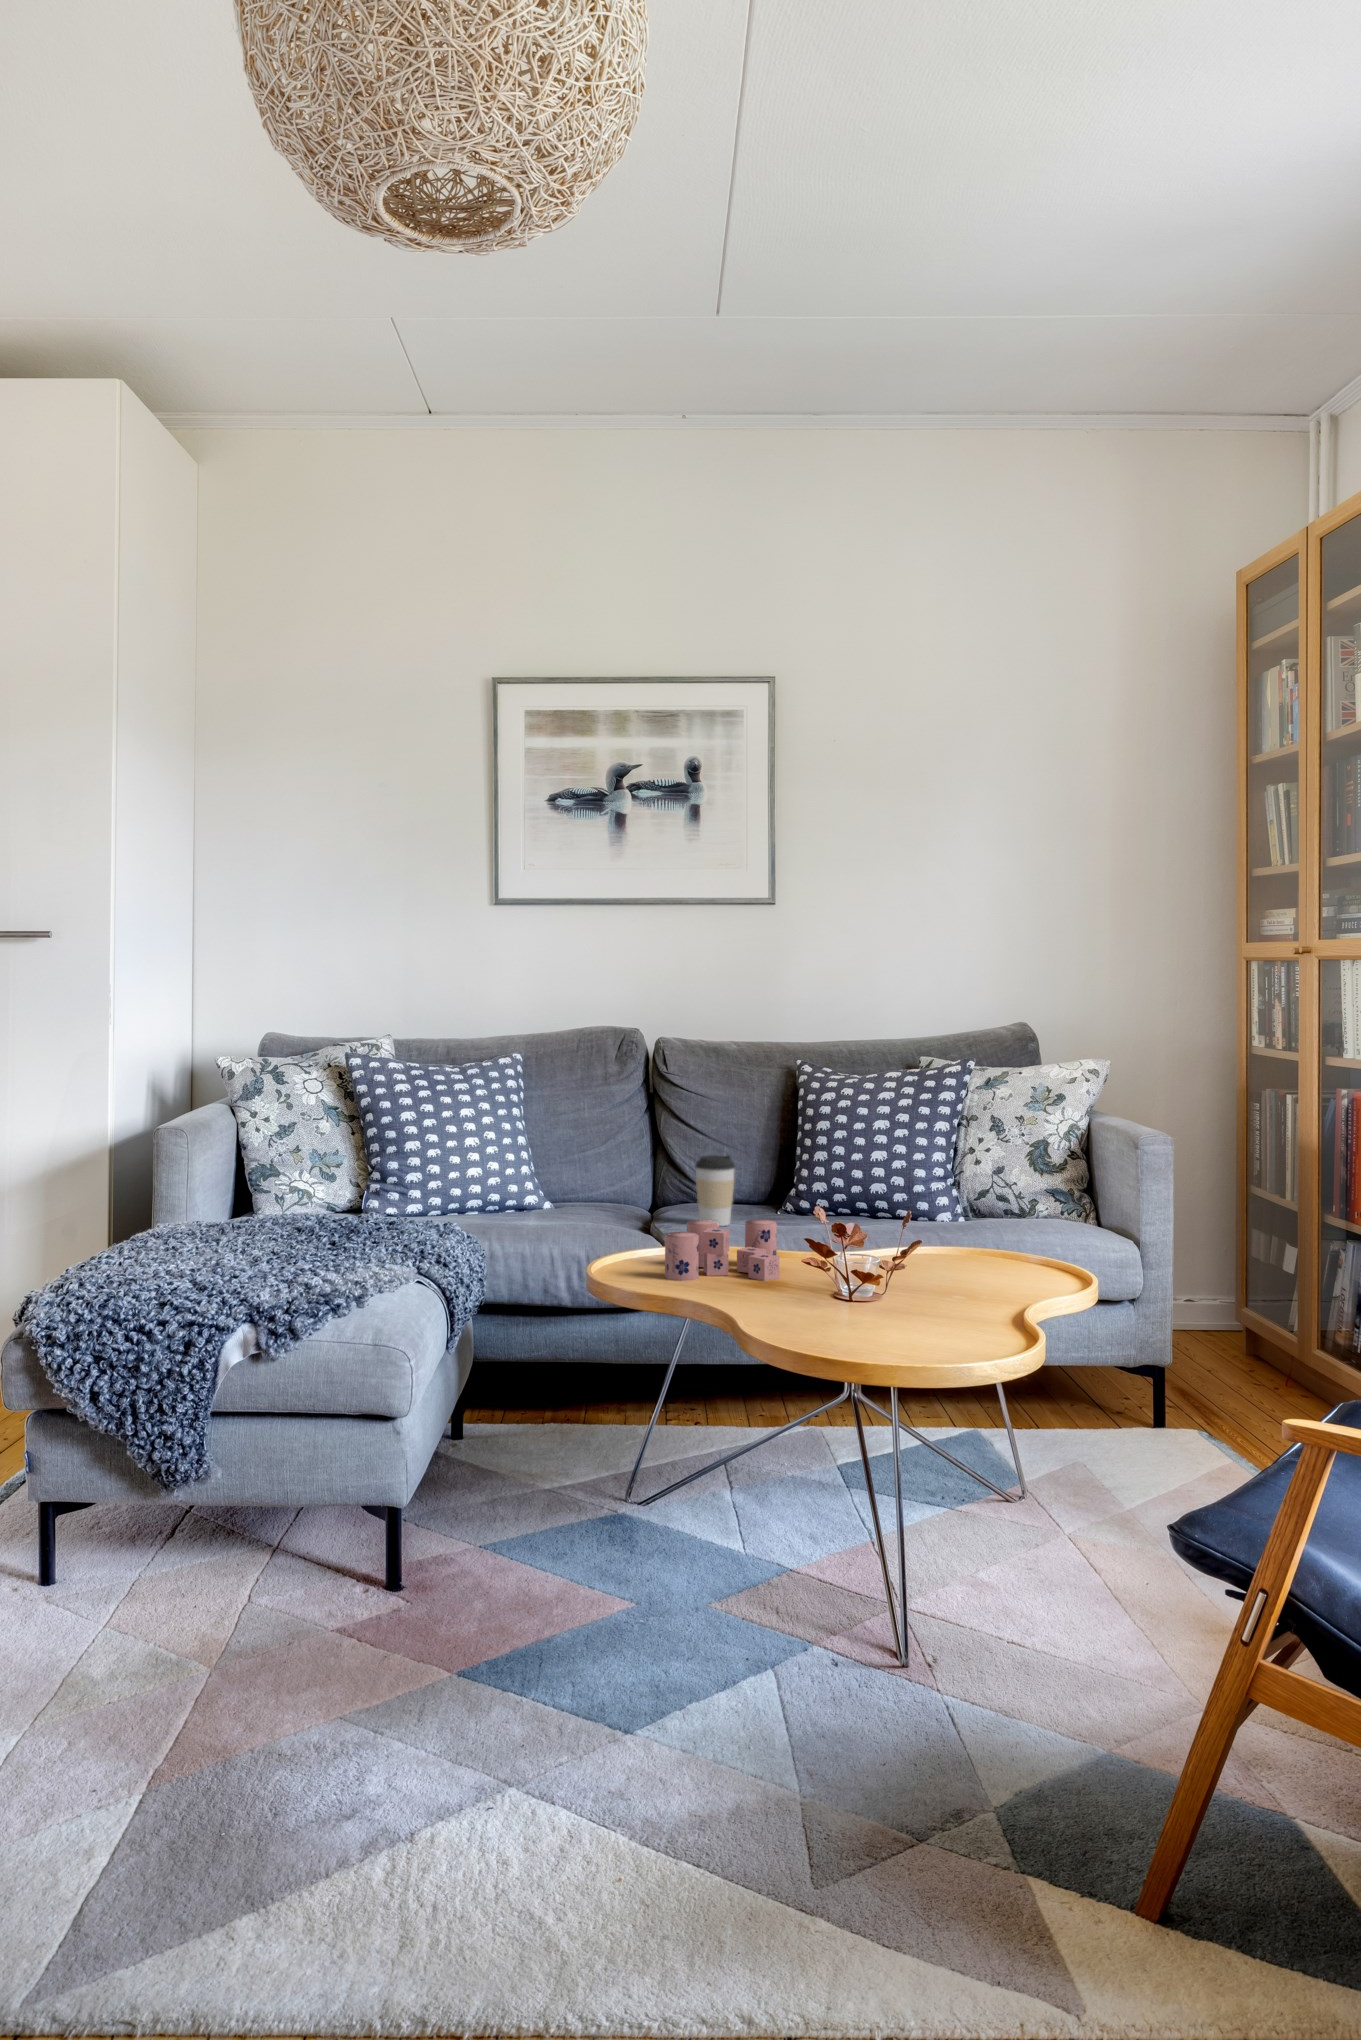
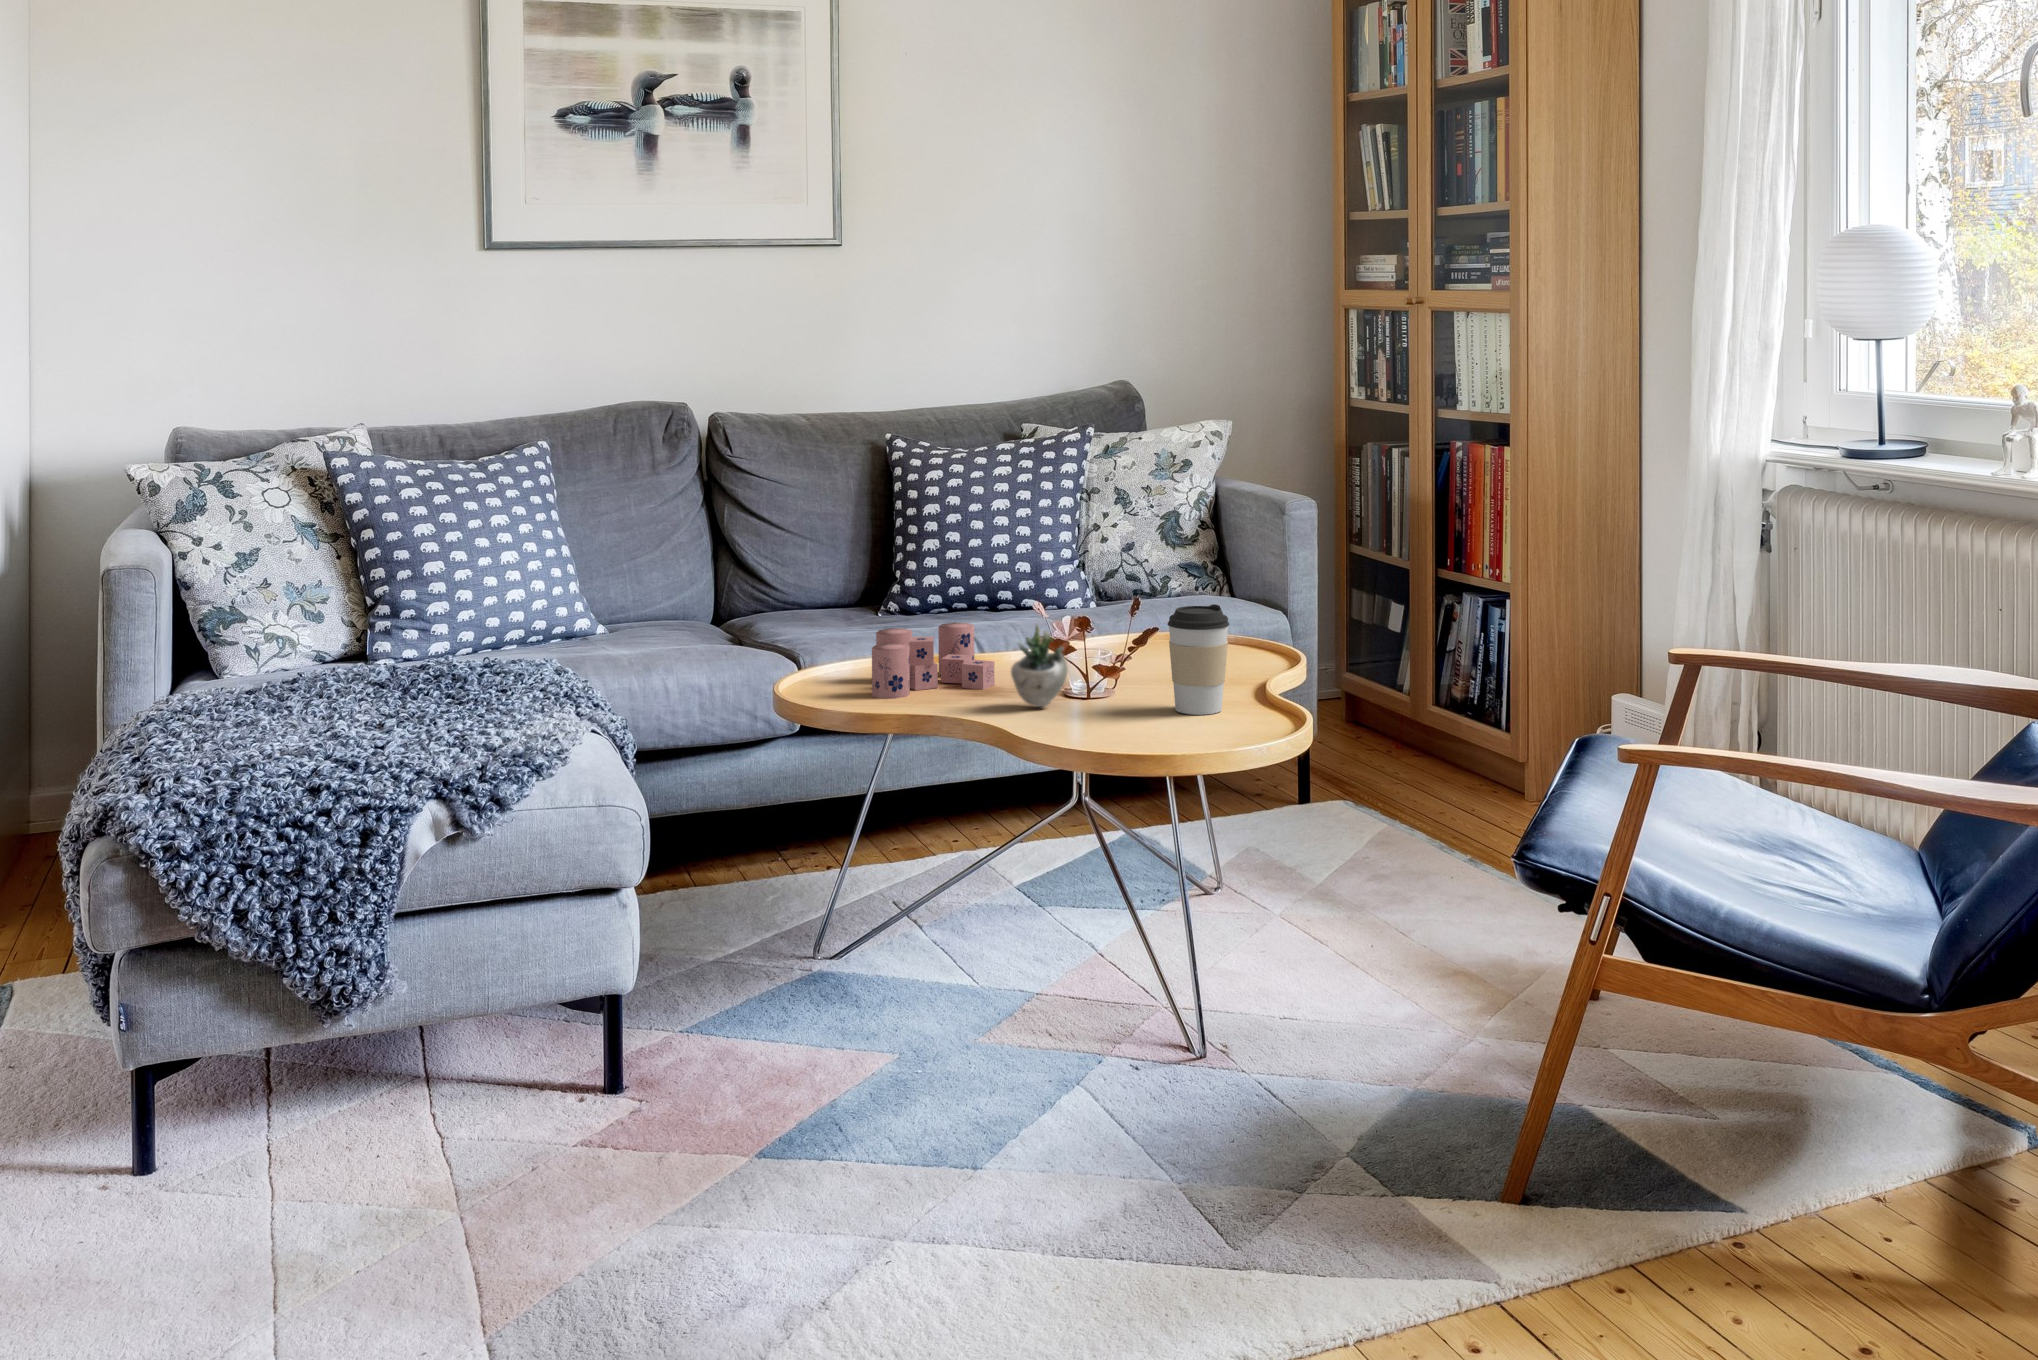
coffee cup: present [695,1155,735,1226] -> present [1167,604,1229,715]
succulent plant: none [762,1224,859,1302] -> present [1011,620,1119,707]

